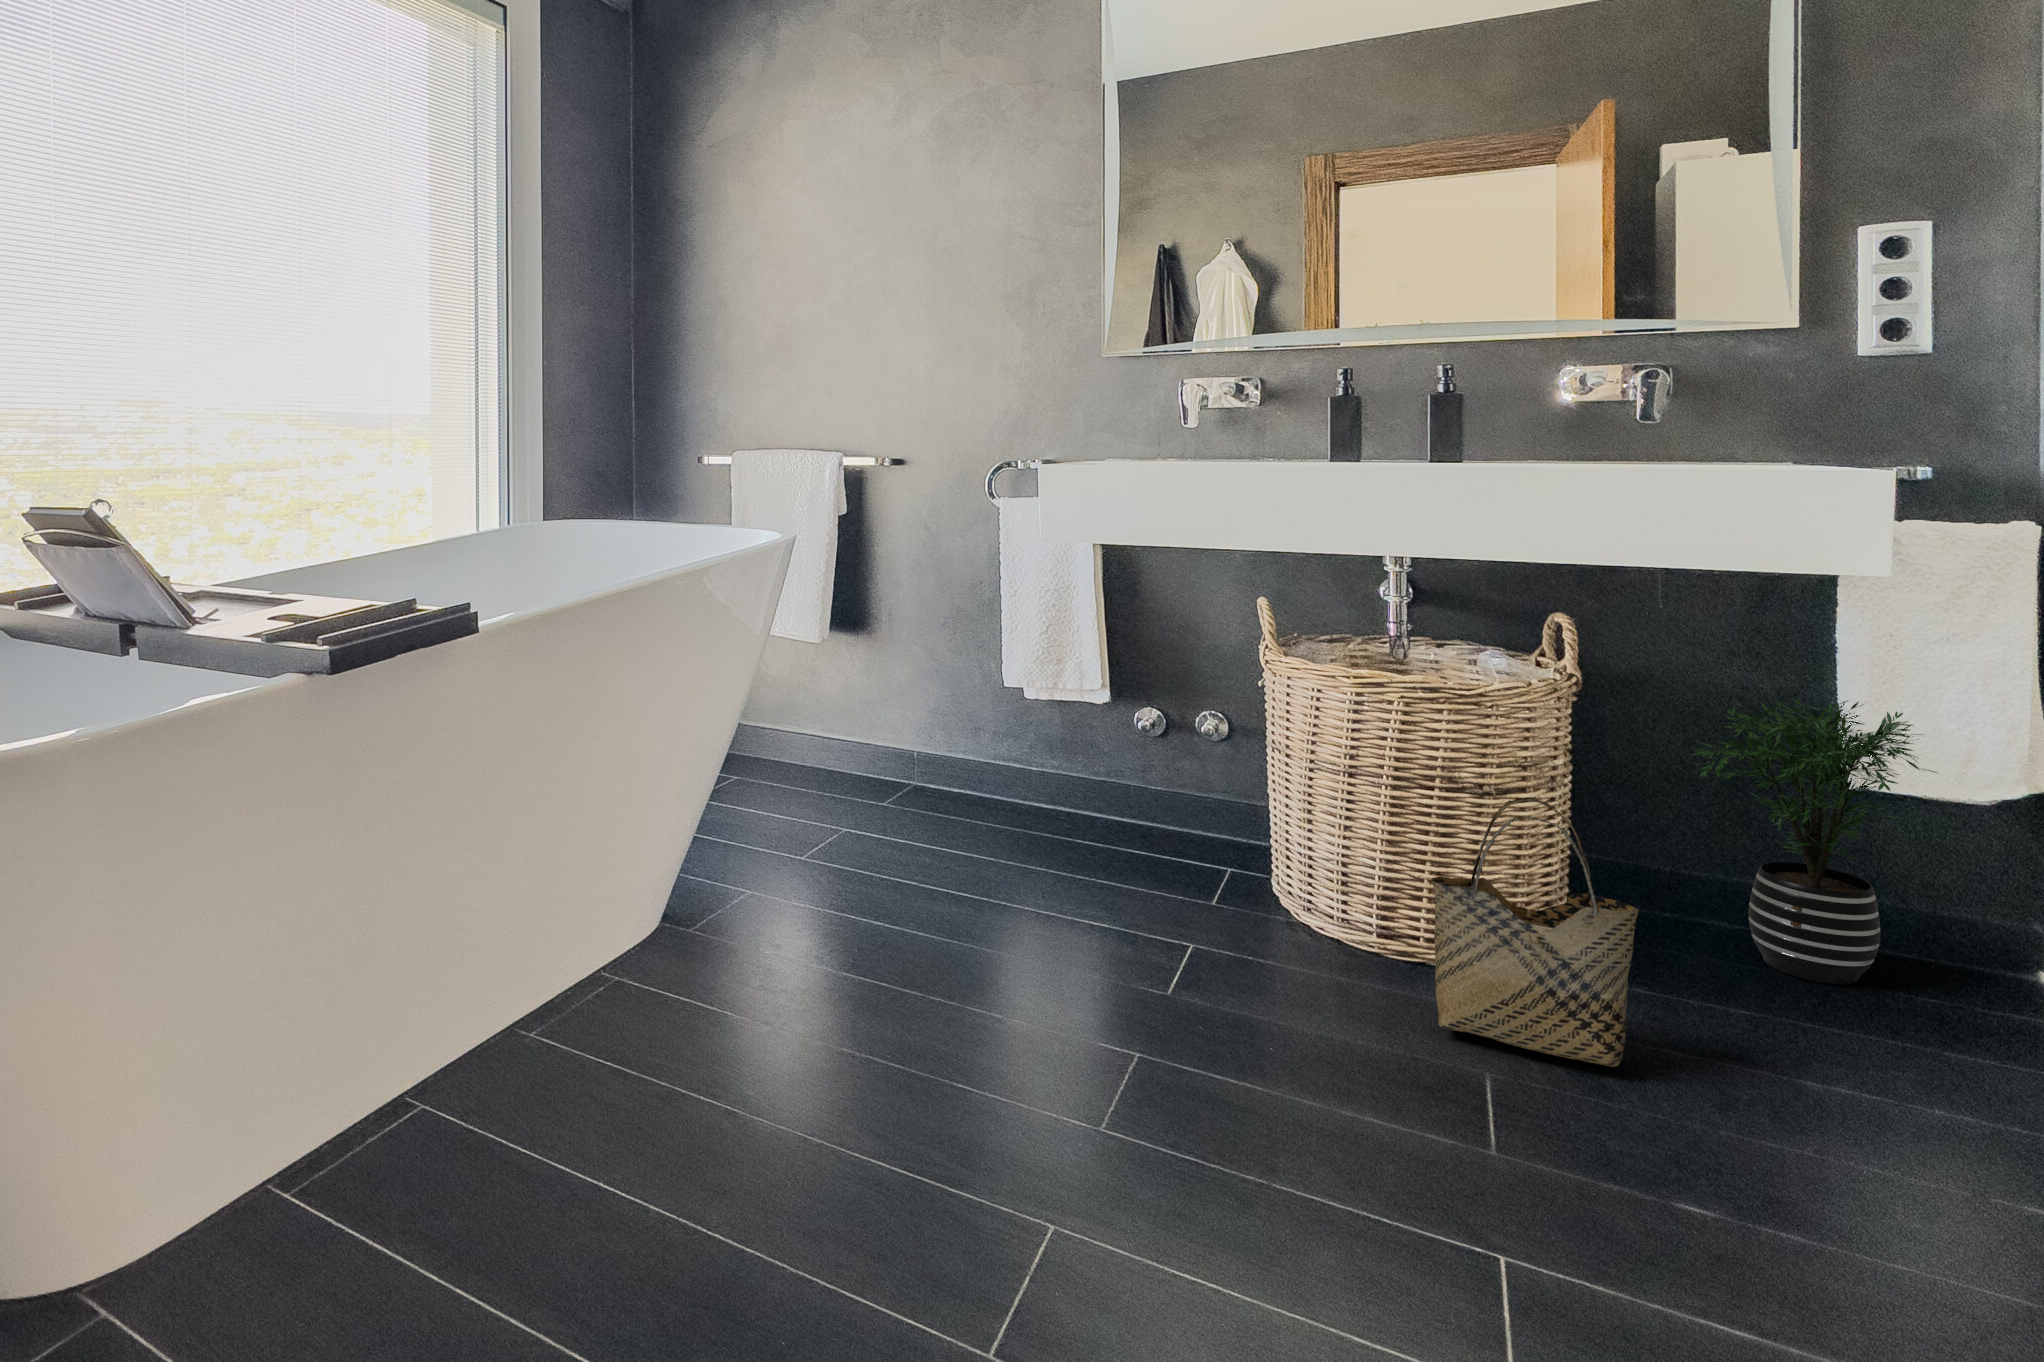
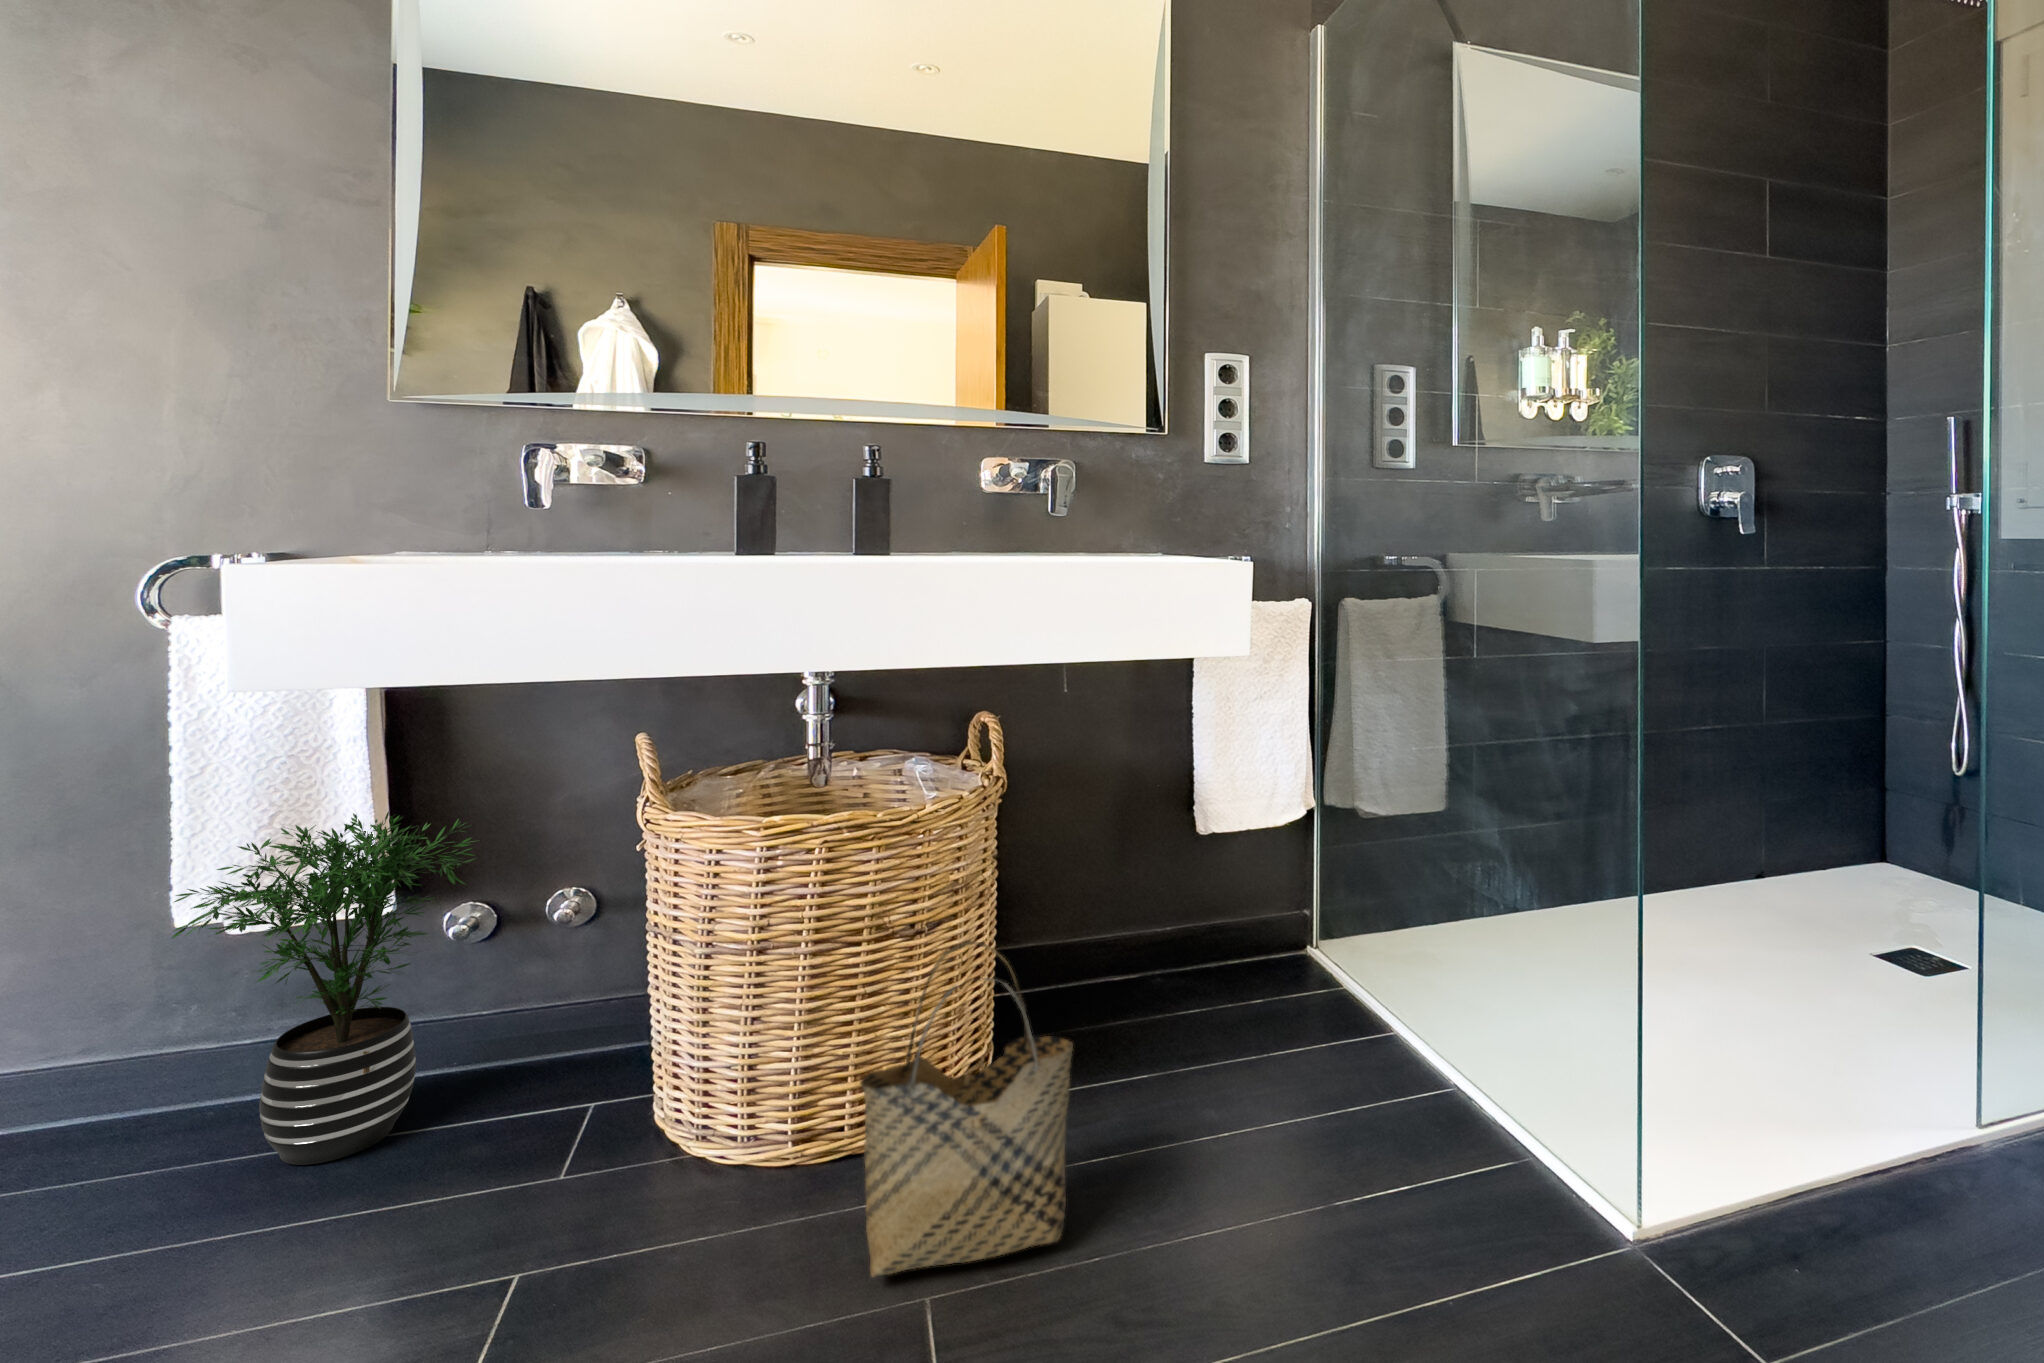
potted plant: present [1692,697,1937,984] -> present [171,811,474,1165]

